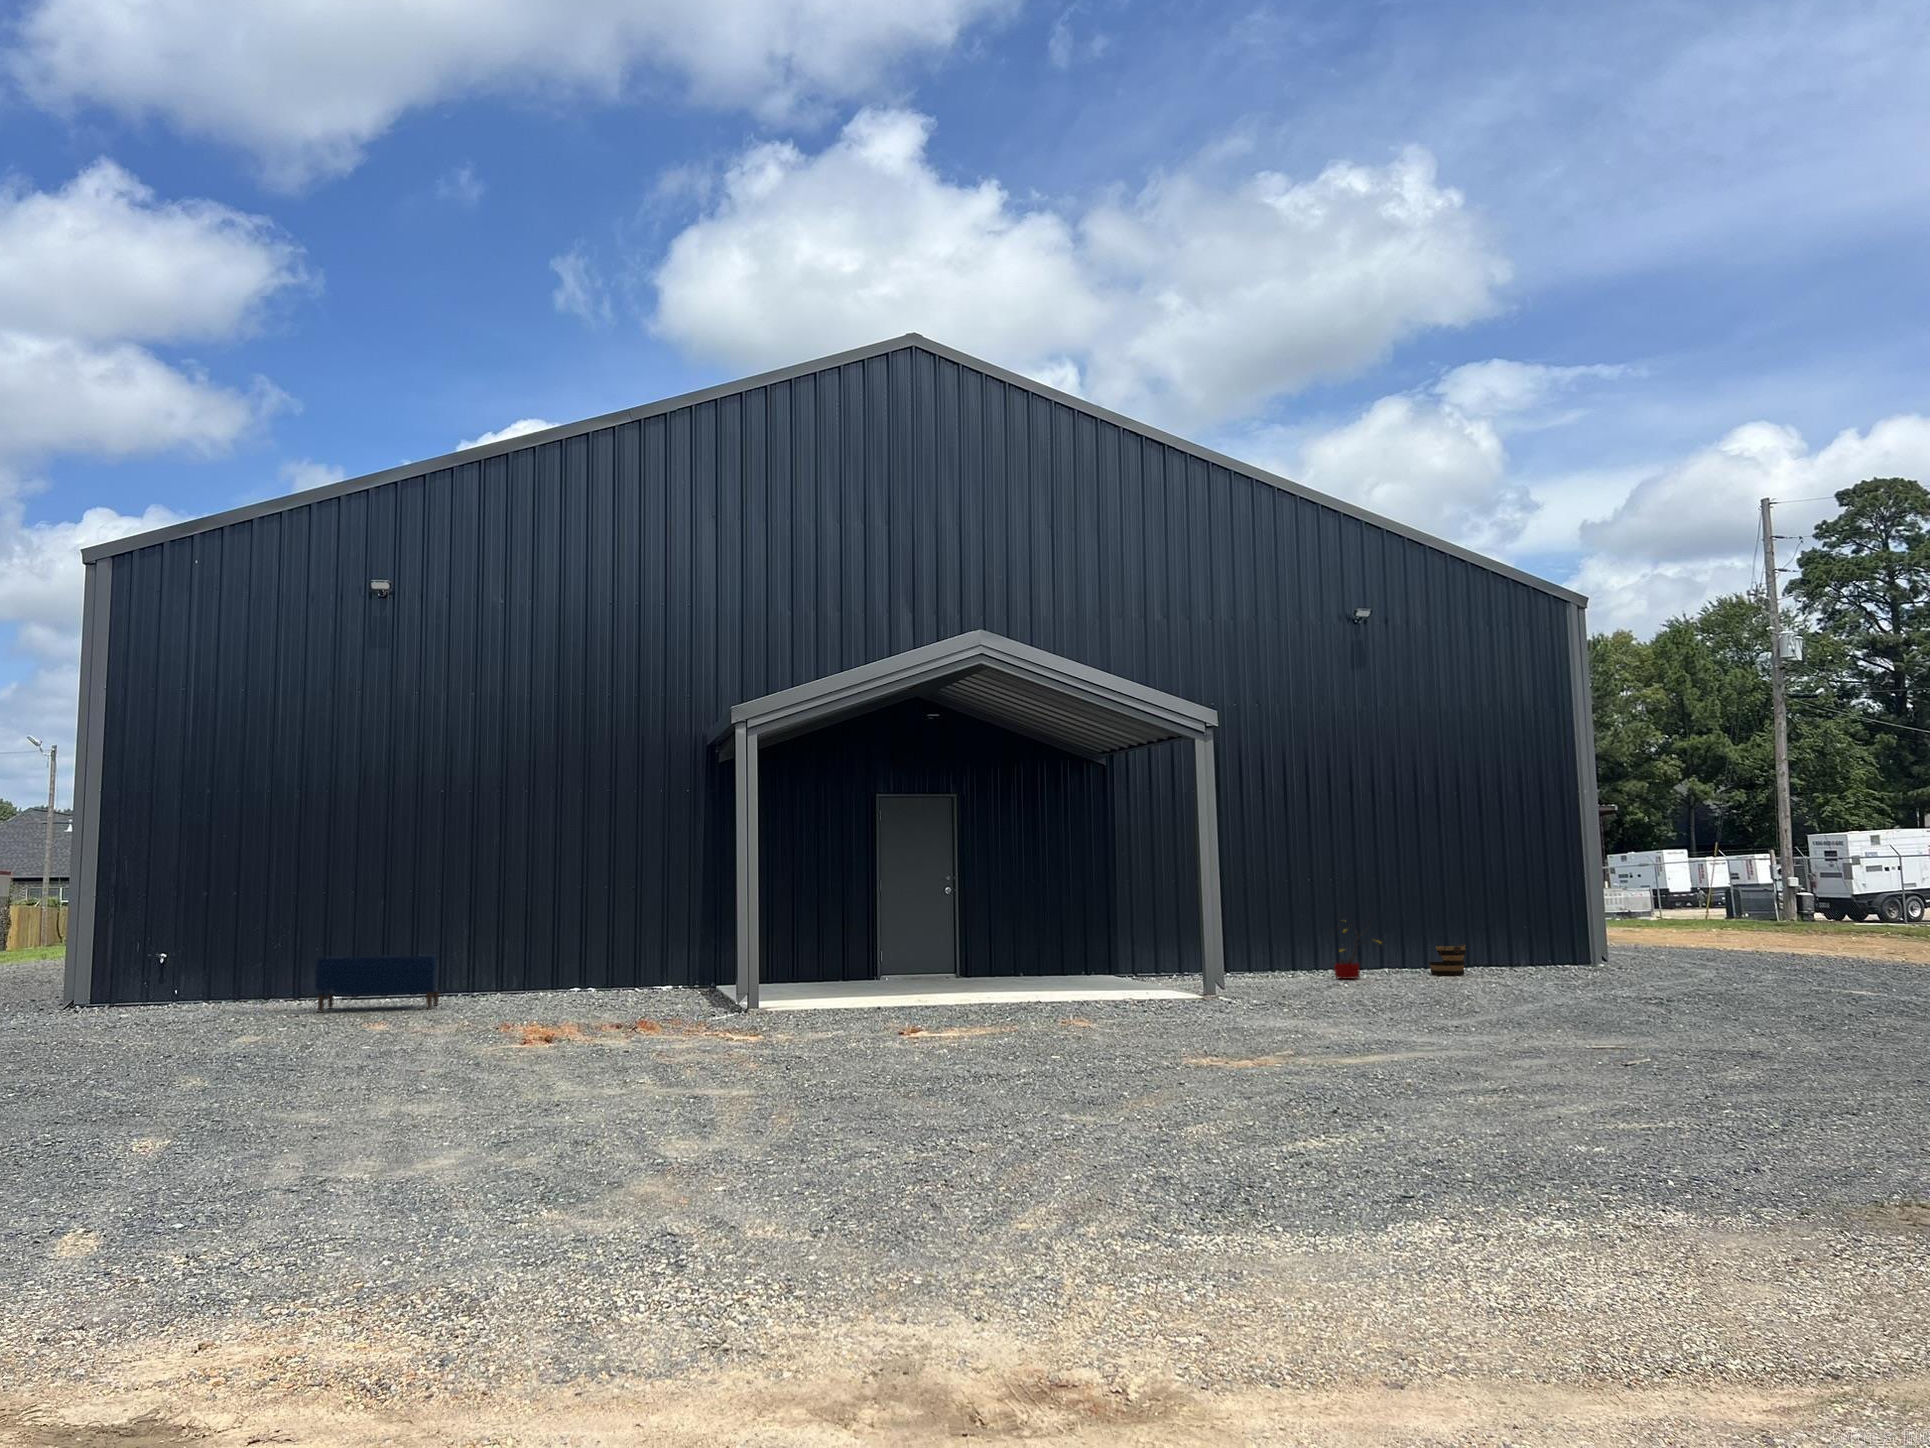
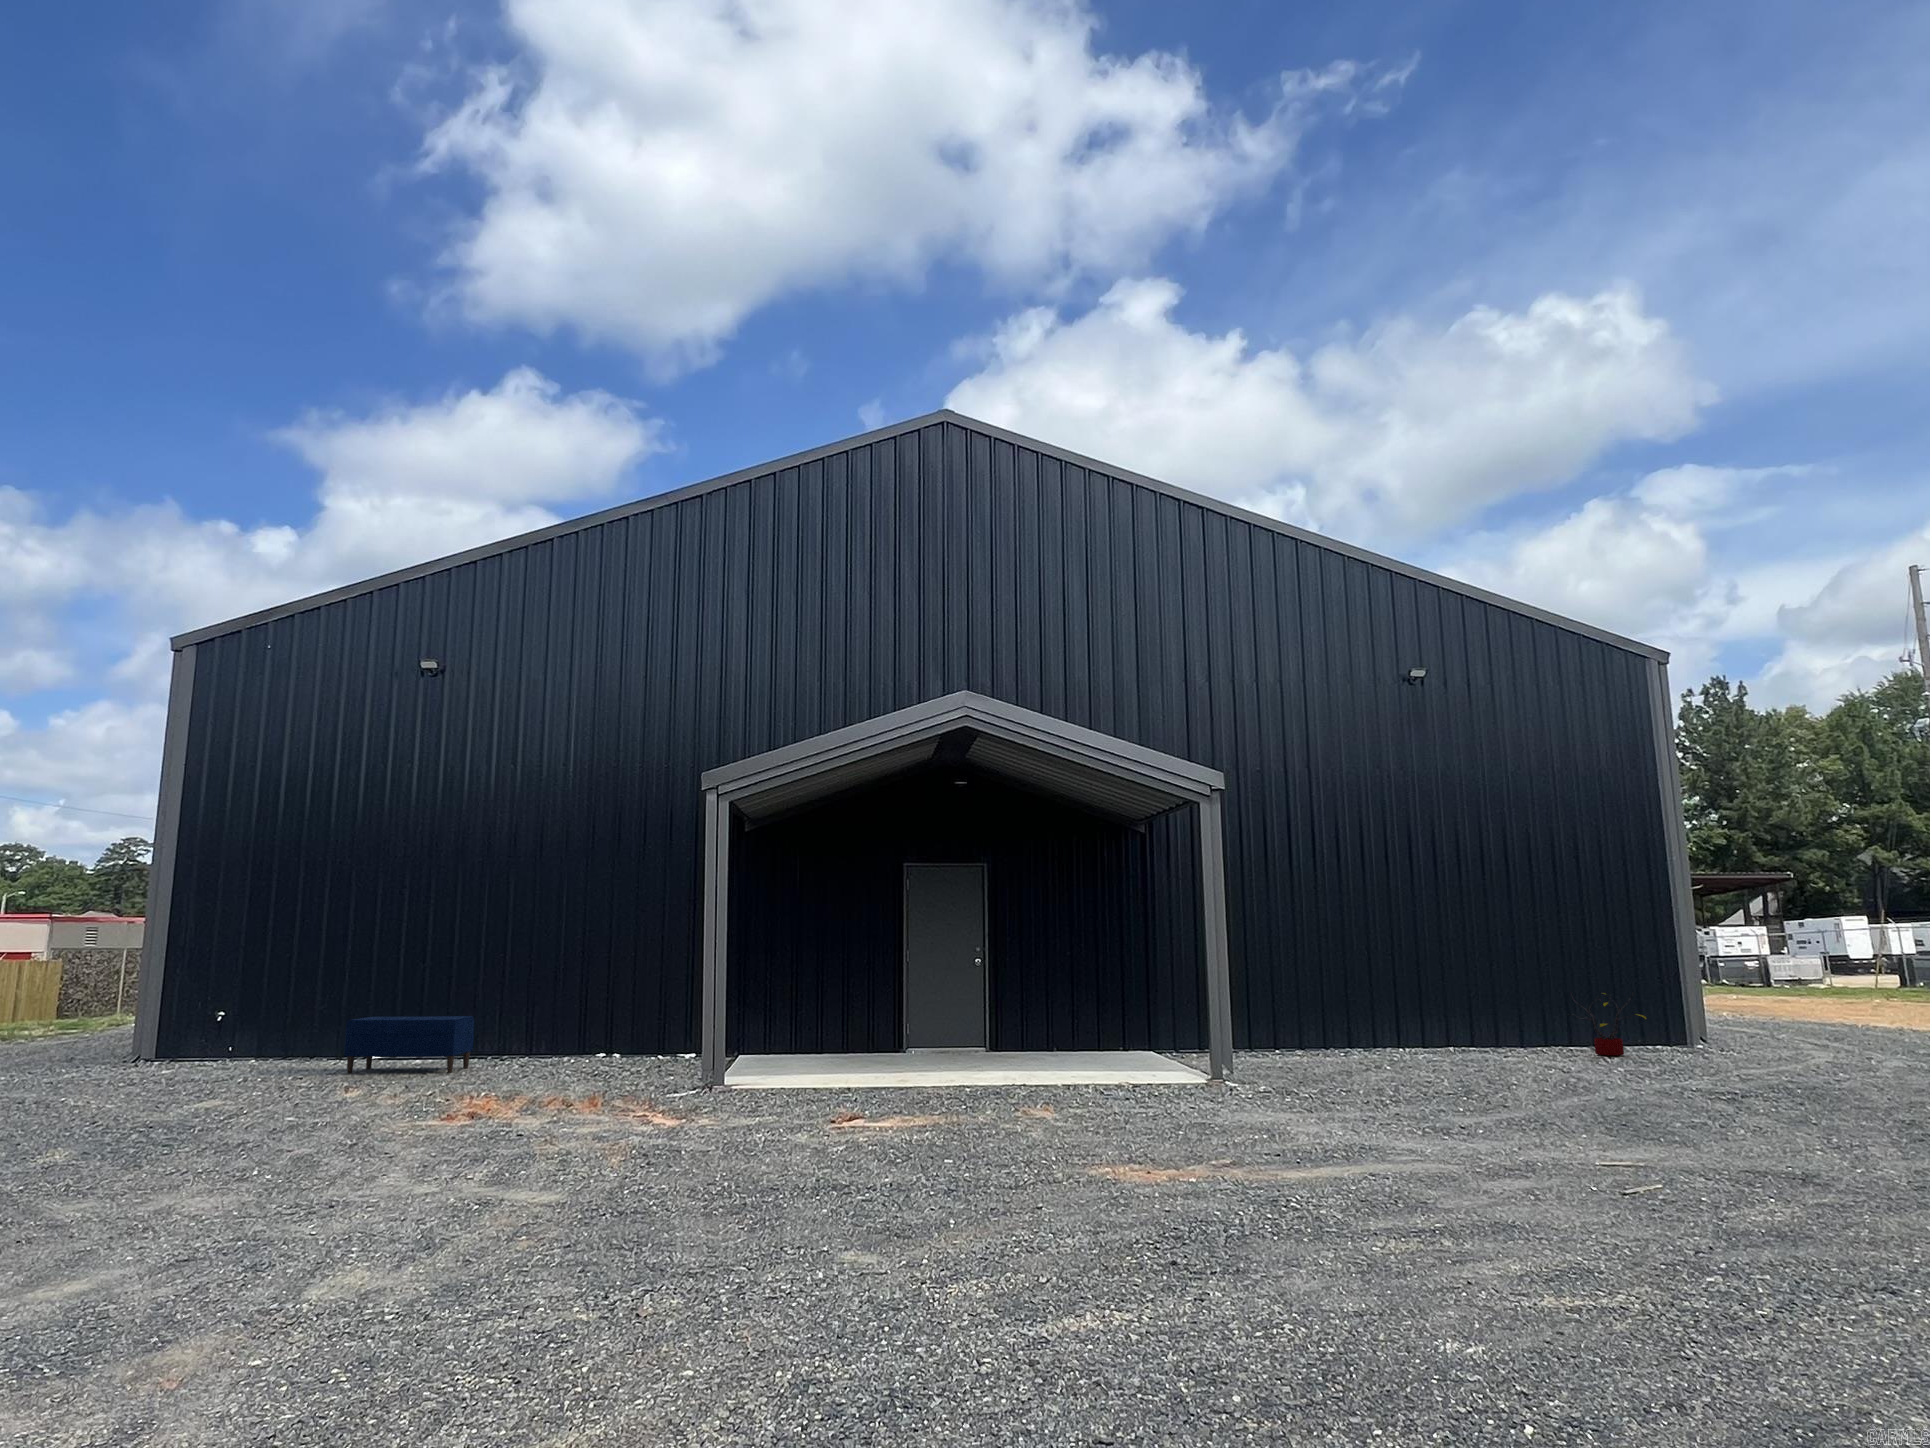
decorative plant: present [1334,921,1381,979] -> present [1571,991,1646,1056]
bucket: present [1429,945,1466,976] -> none [1499,1023,1542,1058]

